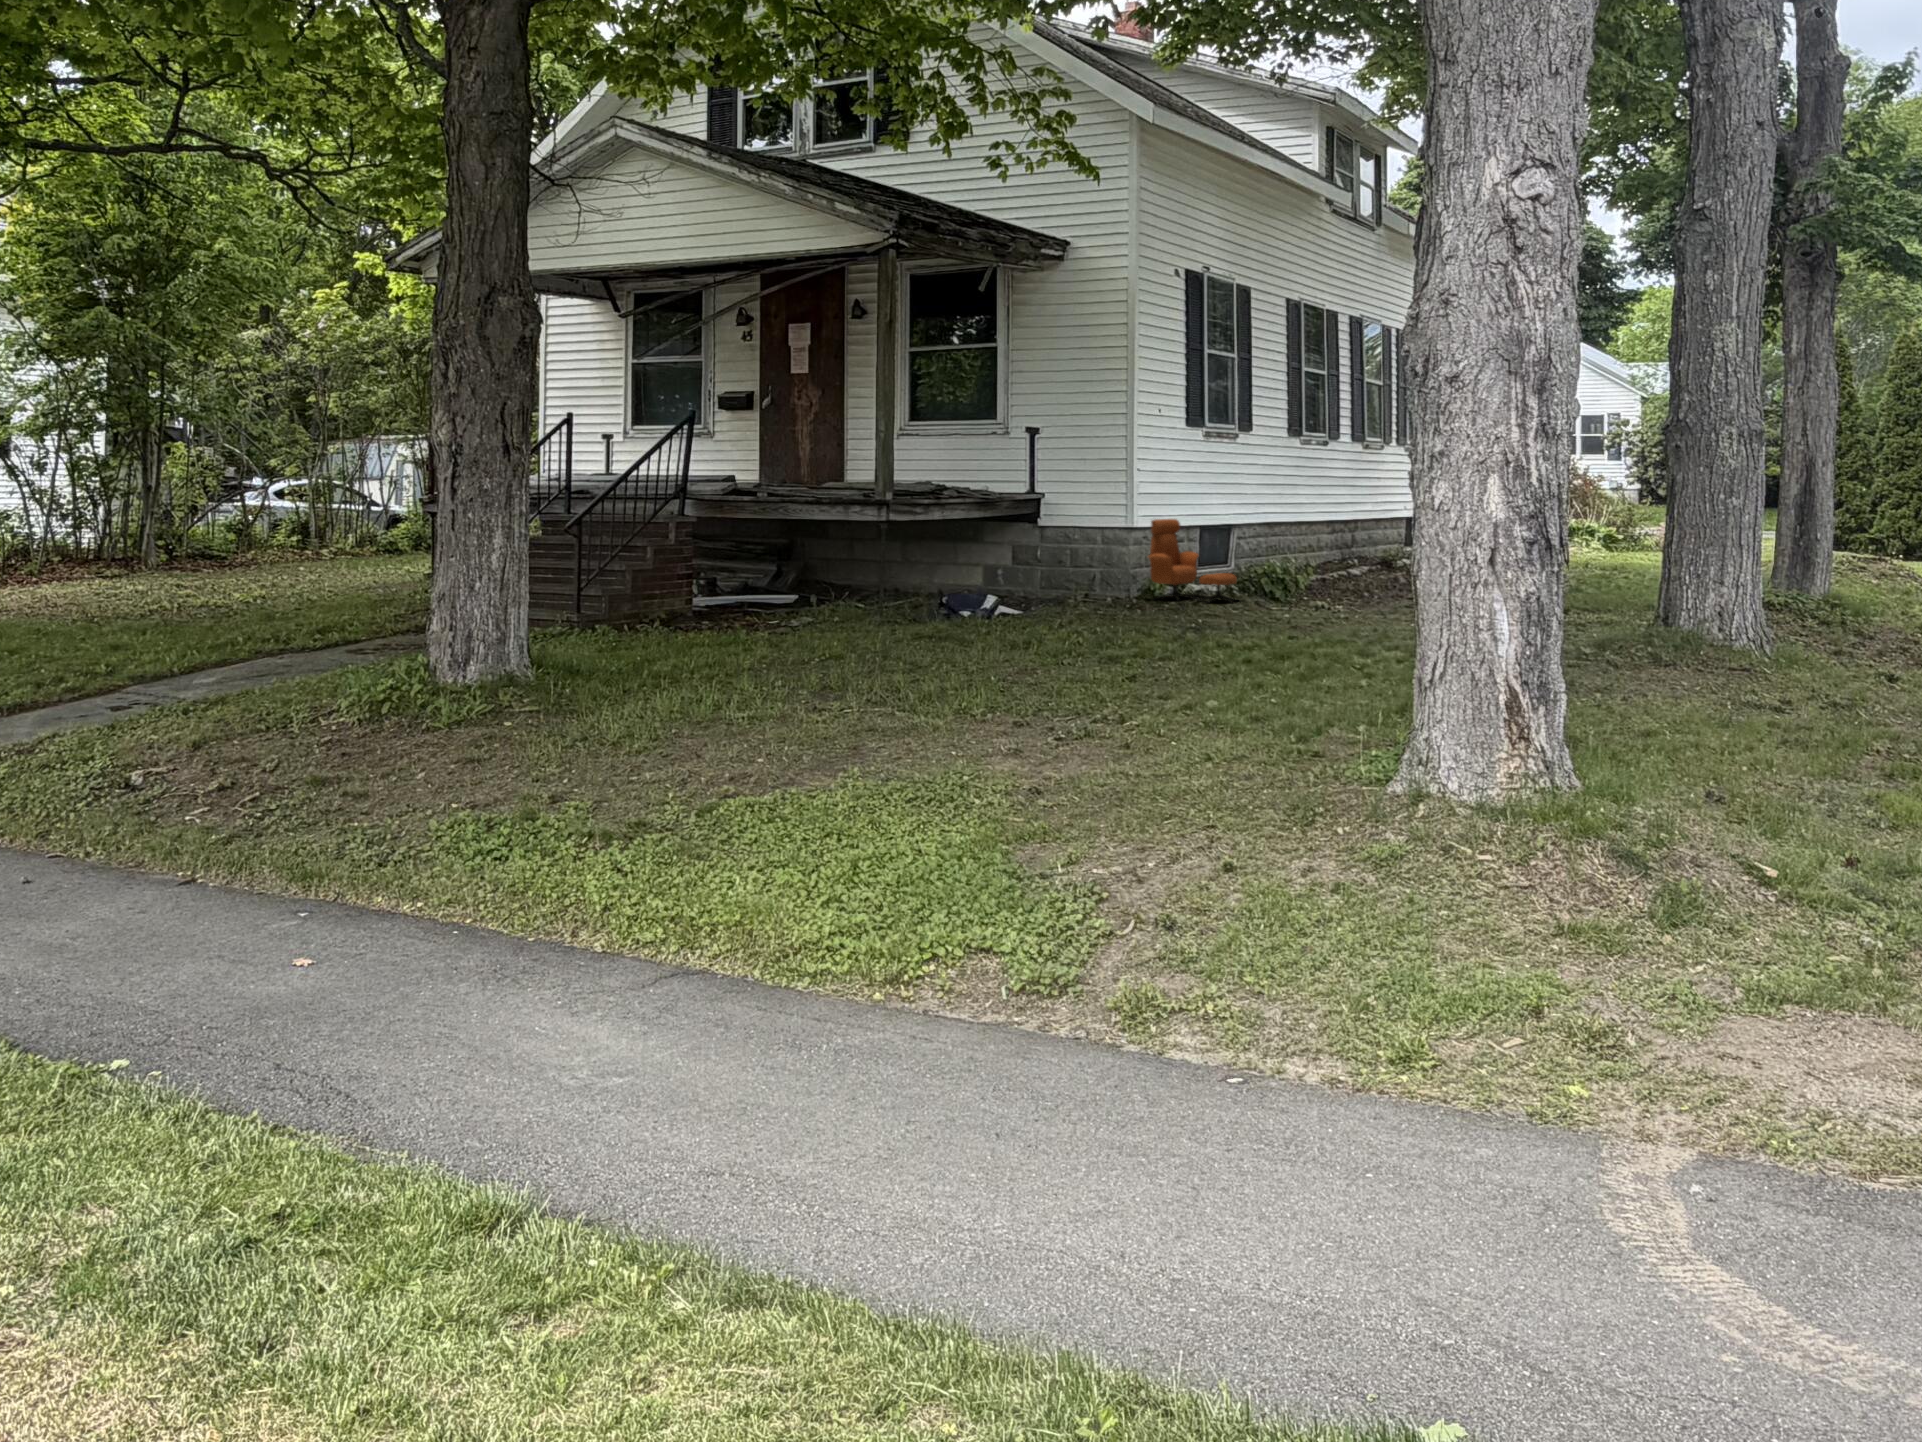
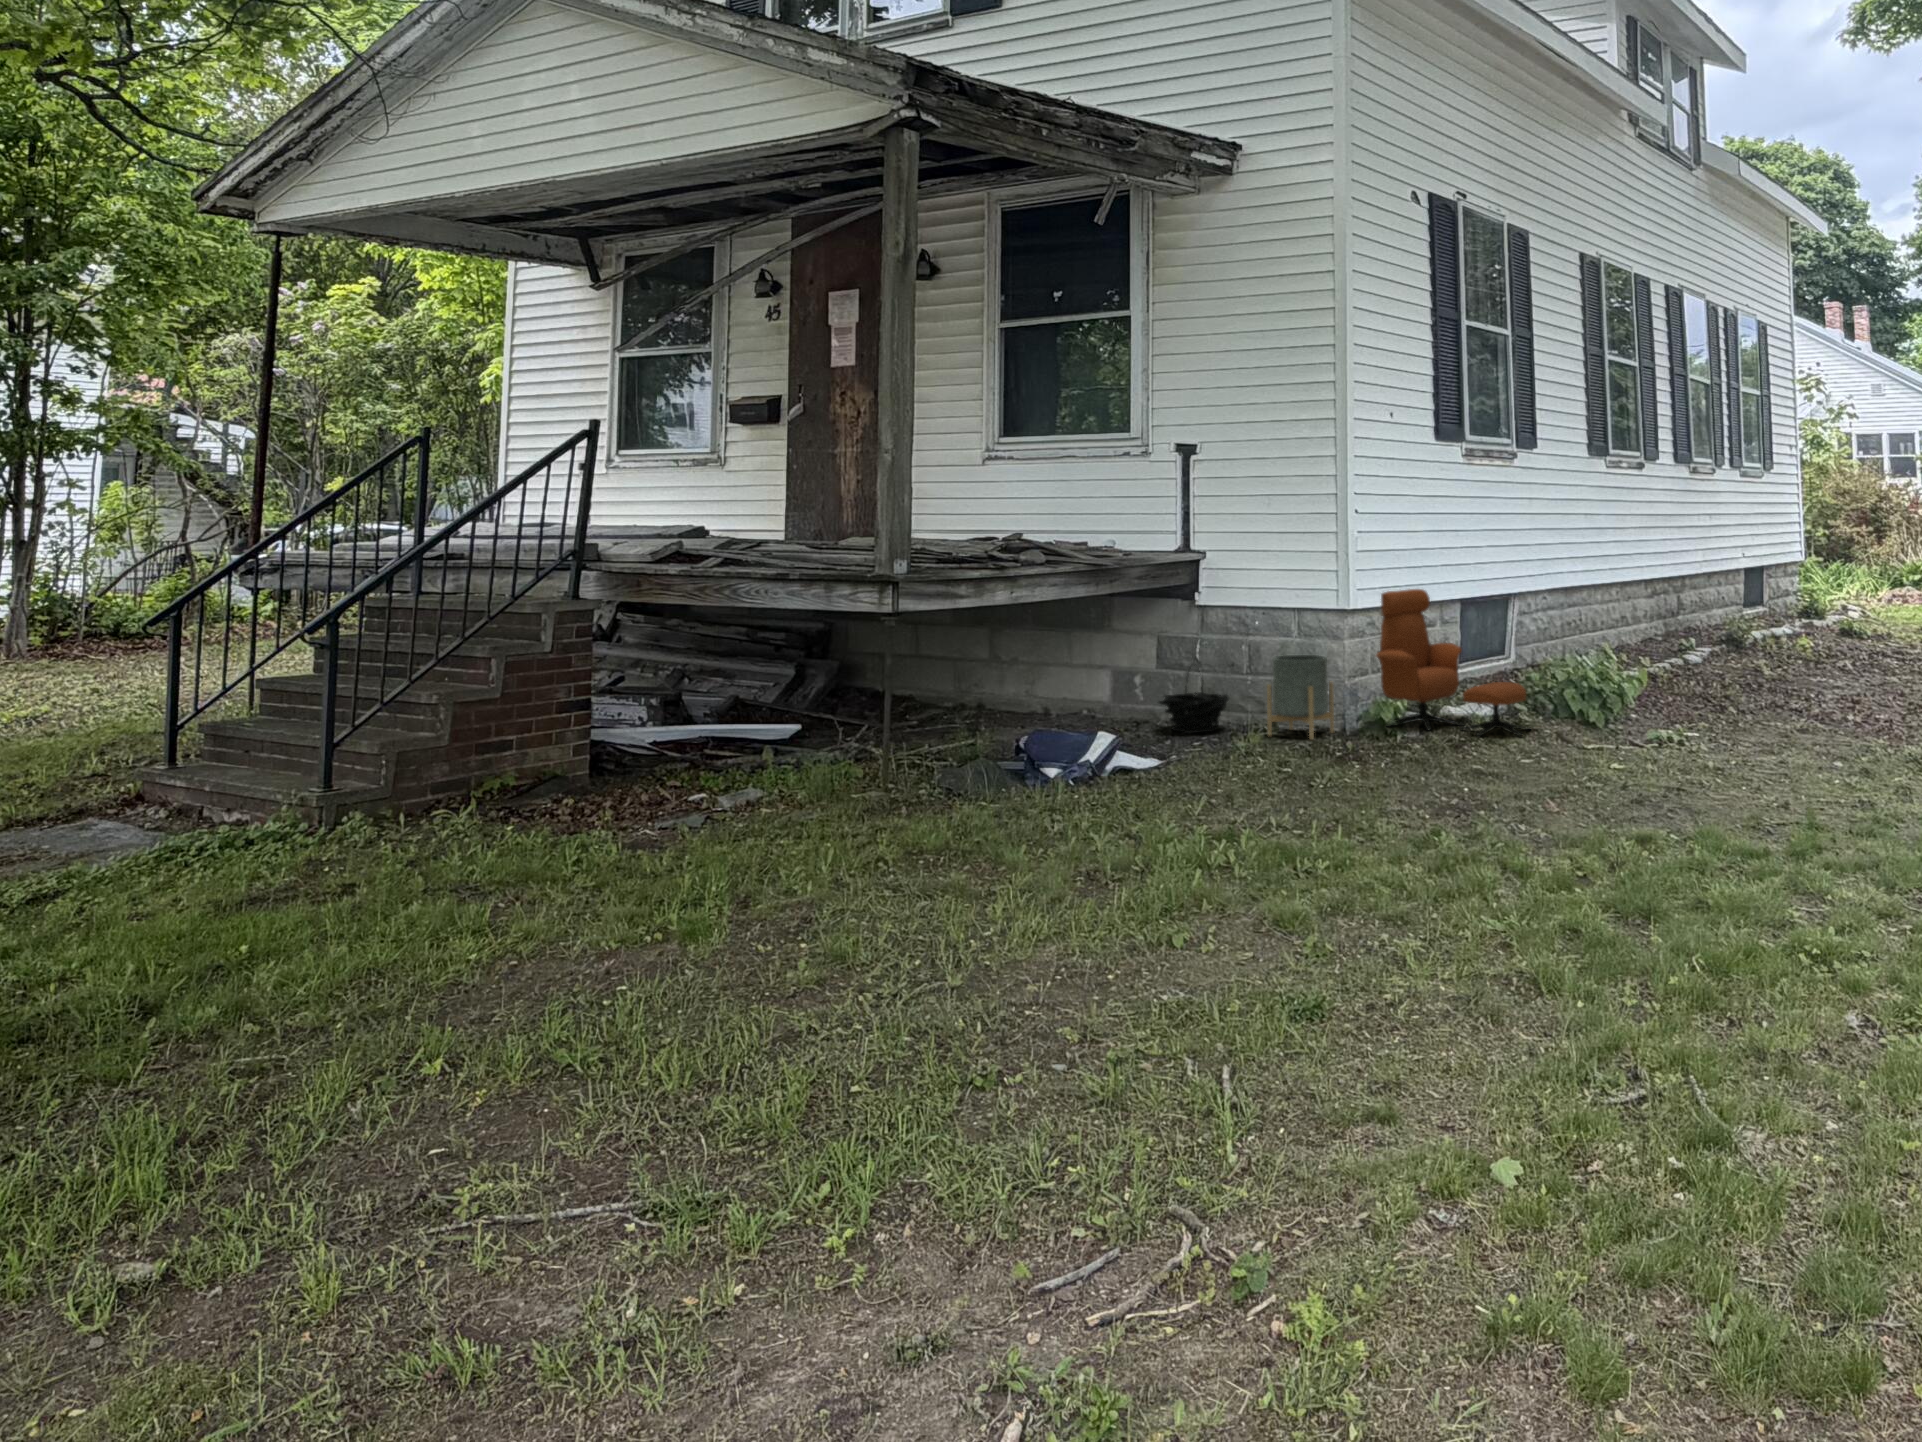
planter: none [1083,556,1122,604] -> present [1267,655,1334,739]
basket: none [1016,561,1059,601] -> present [1159,671,1229,733]

